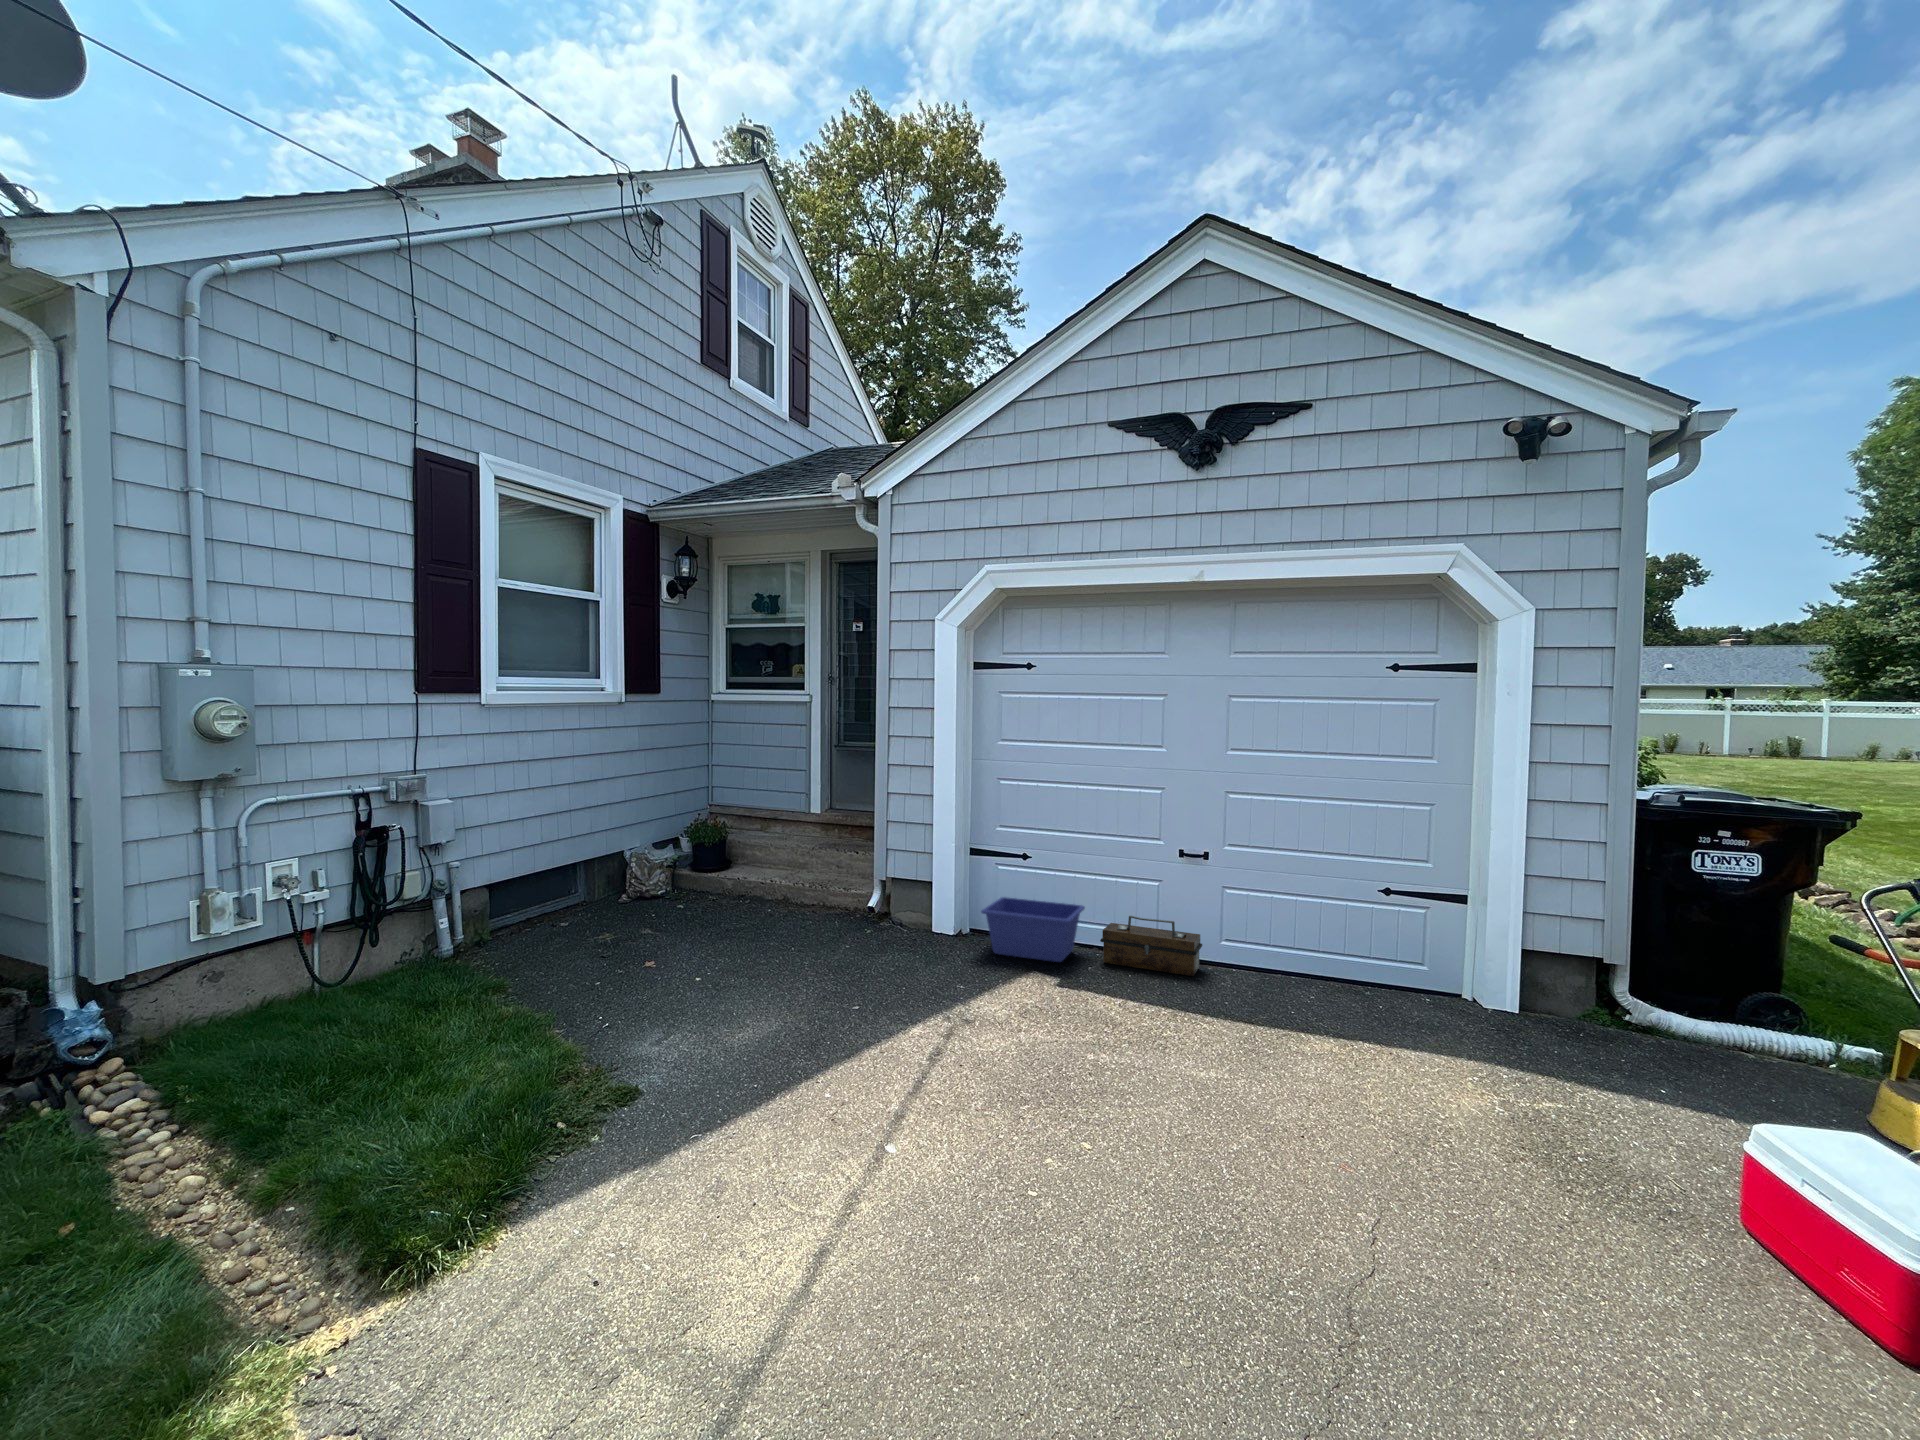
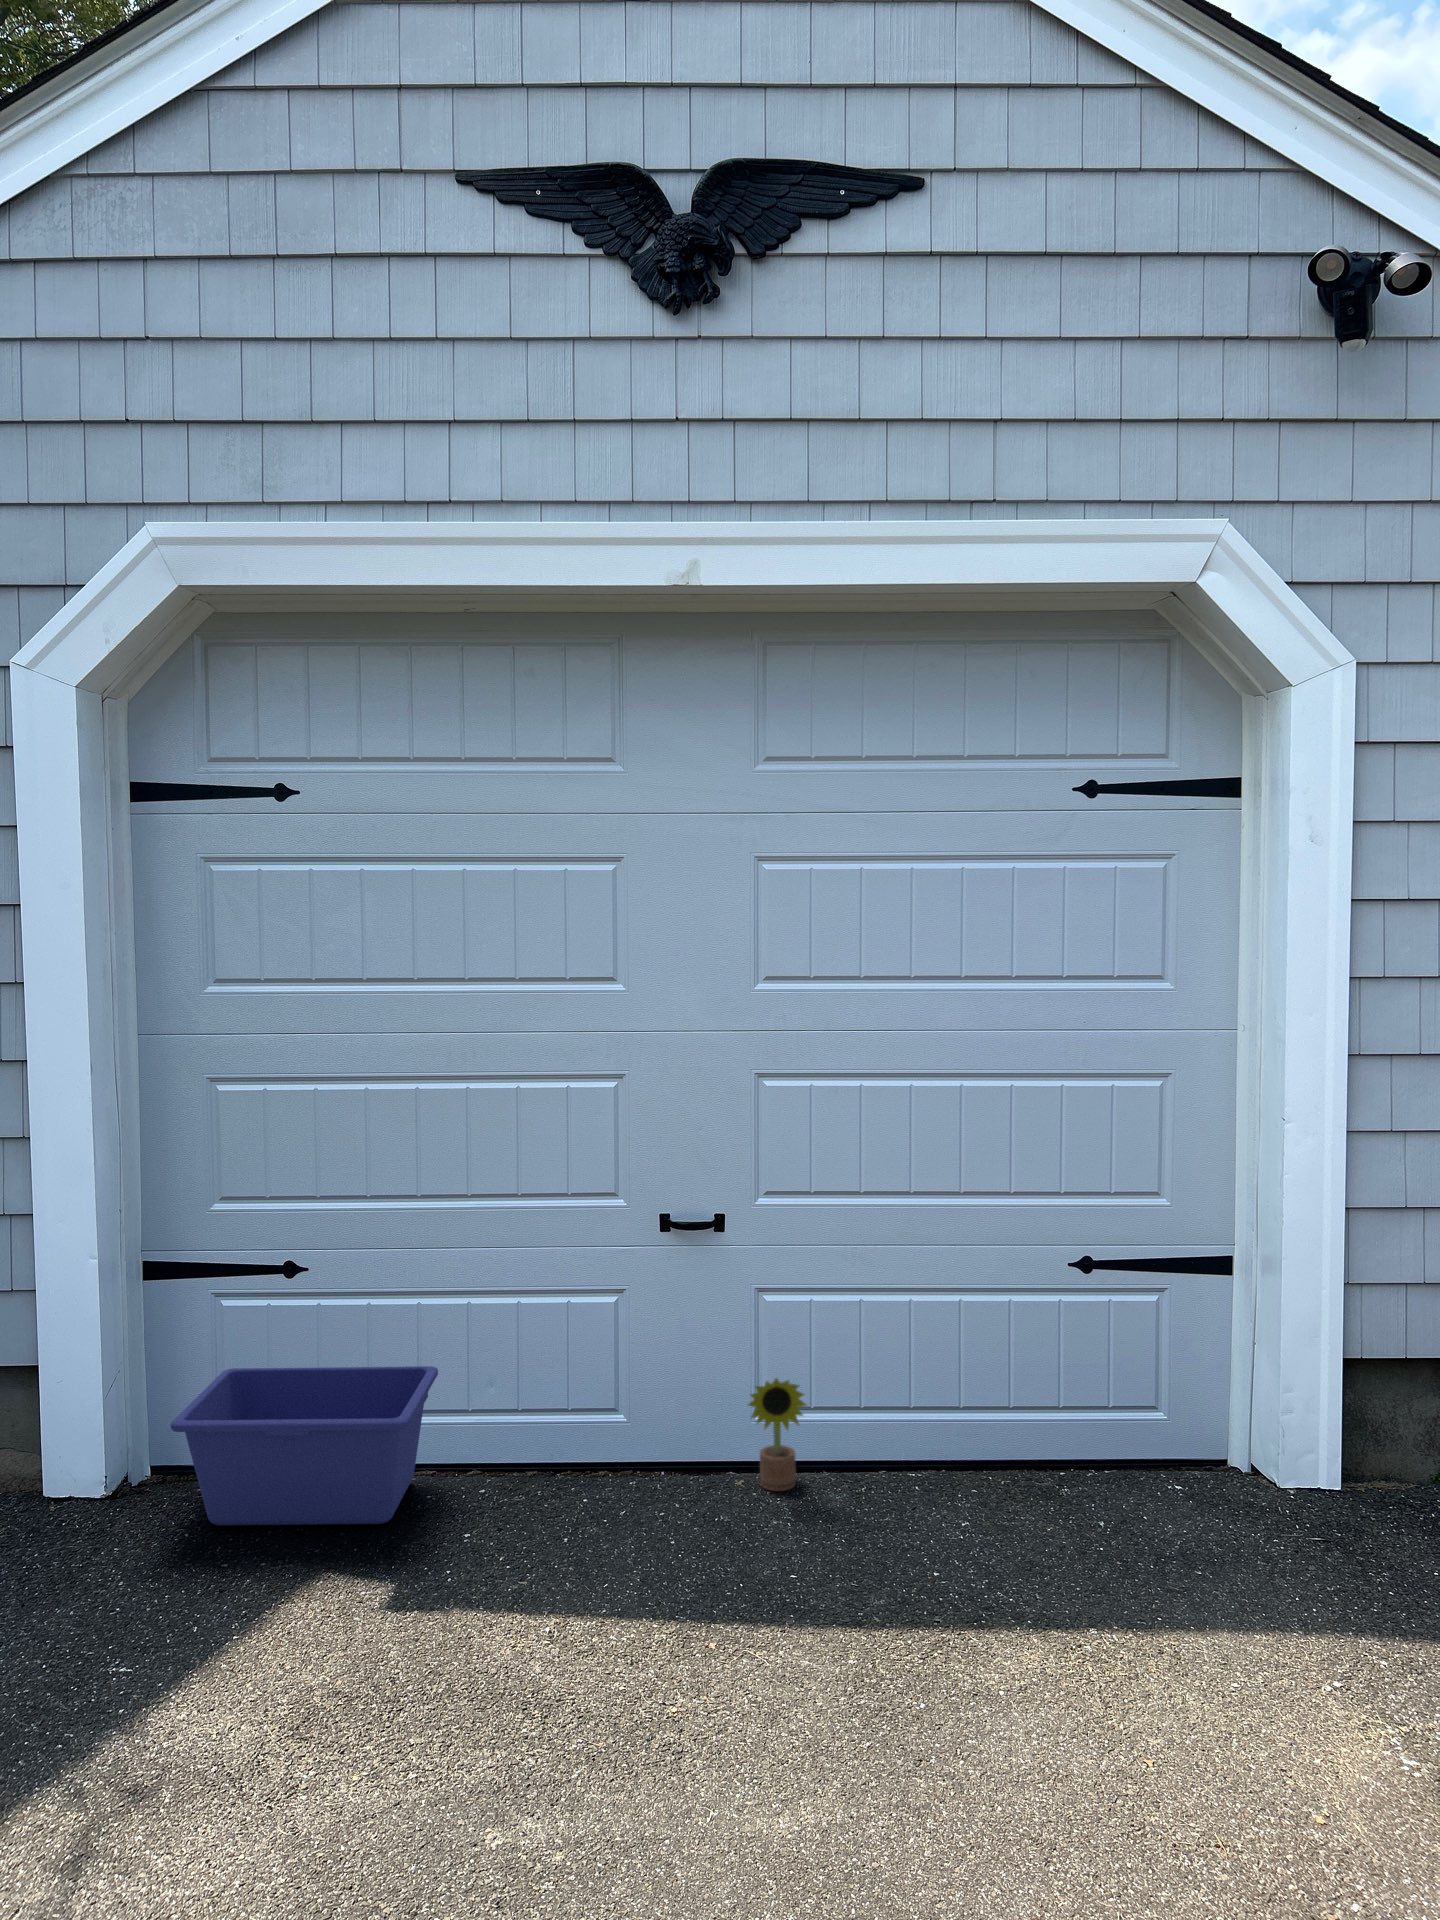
toolbox: present [1100,916,1202,976] -> none [481,1381,714,1507]
decorative plant: none [1215,925,1244,976] -> present [748,1378,806,1491]

